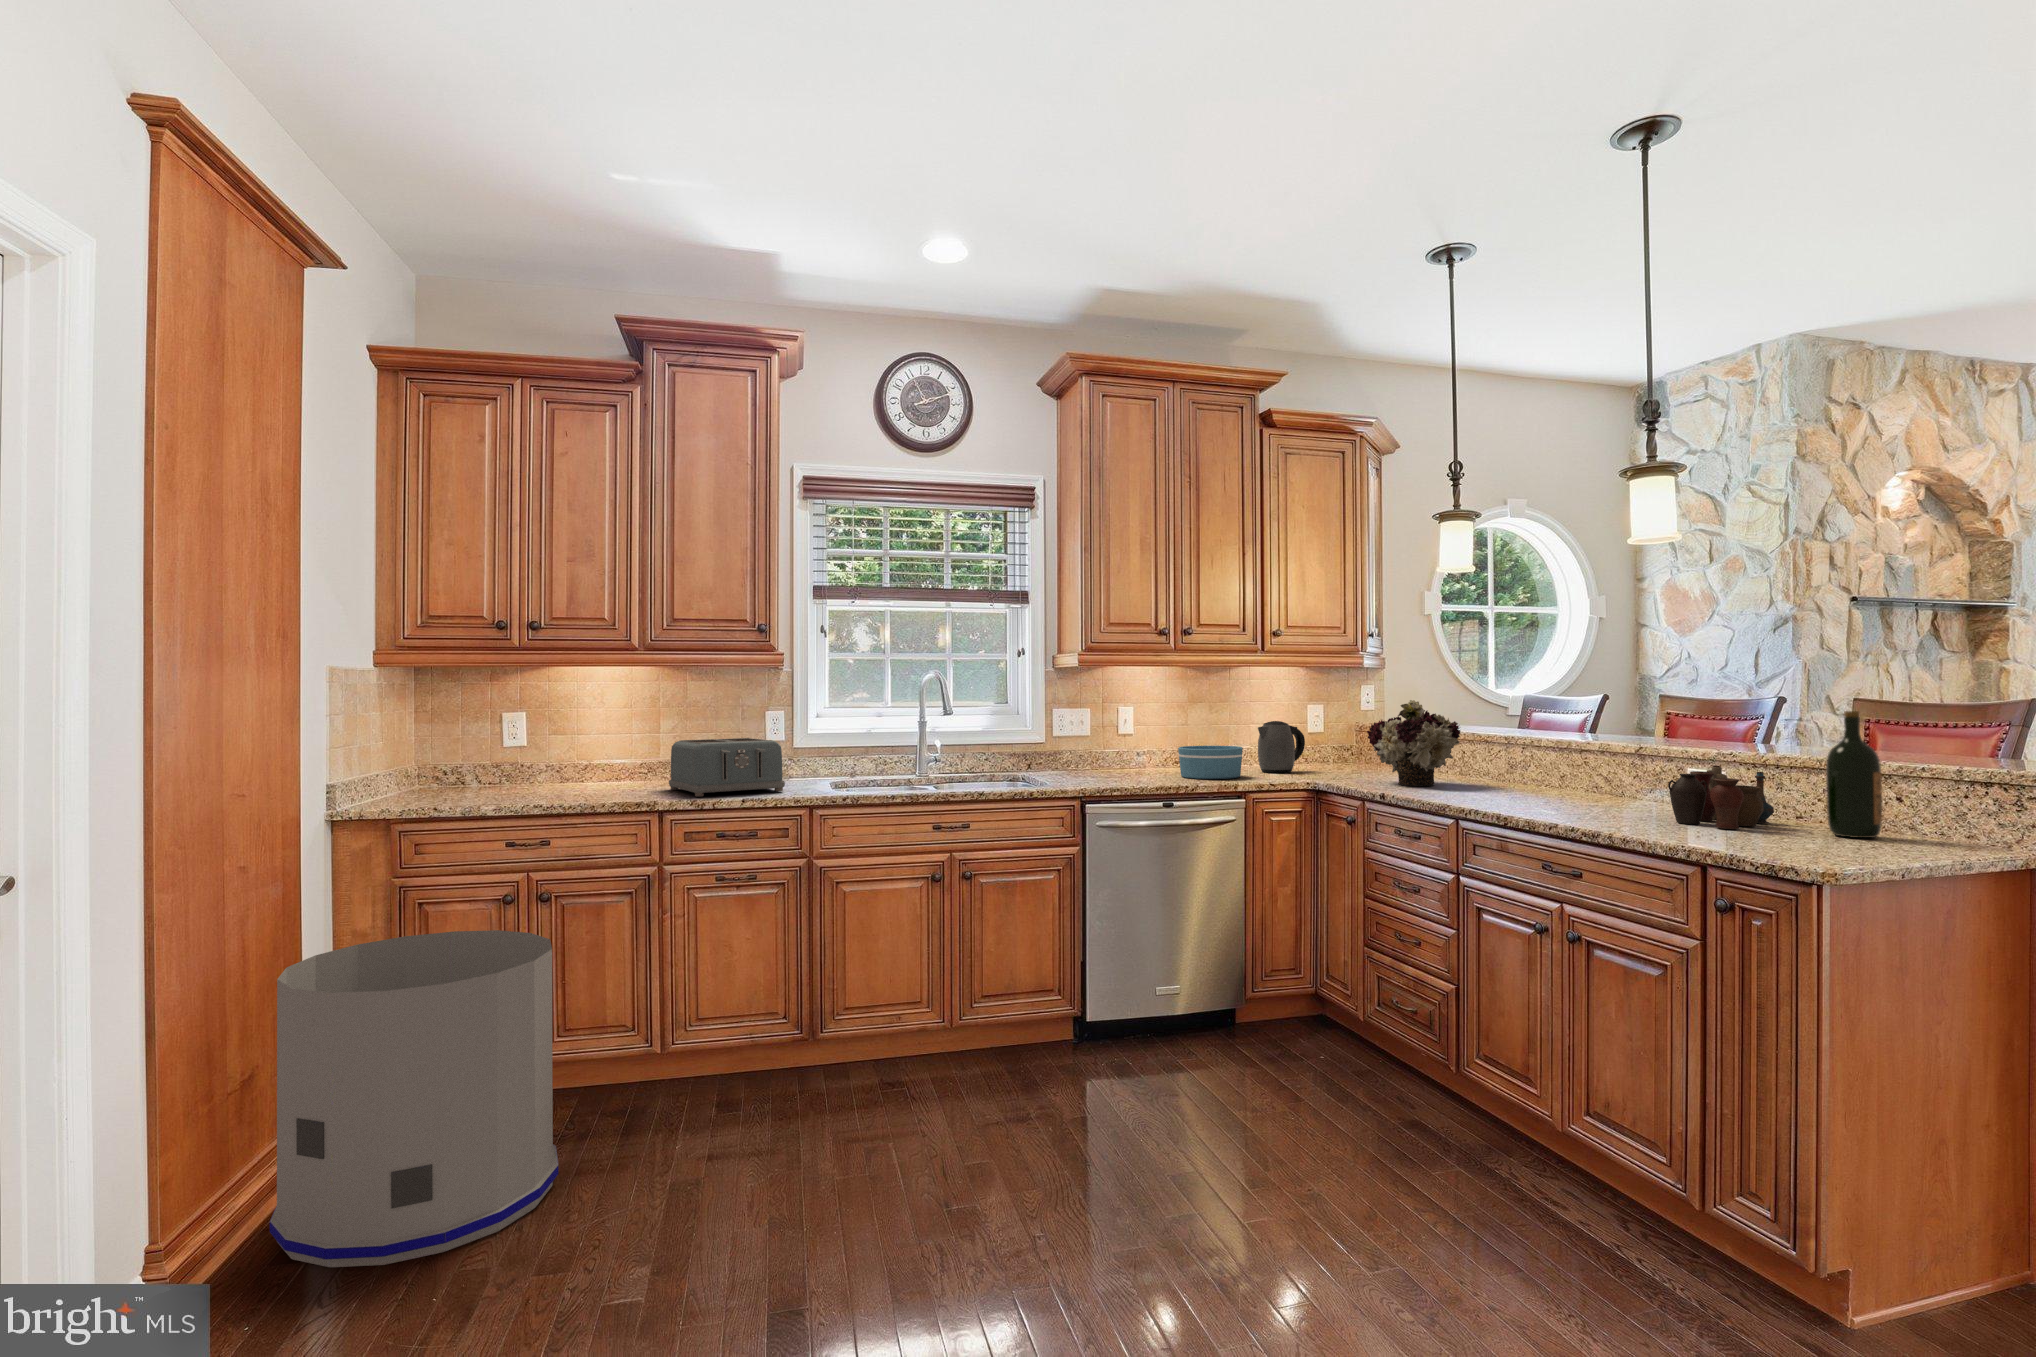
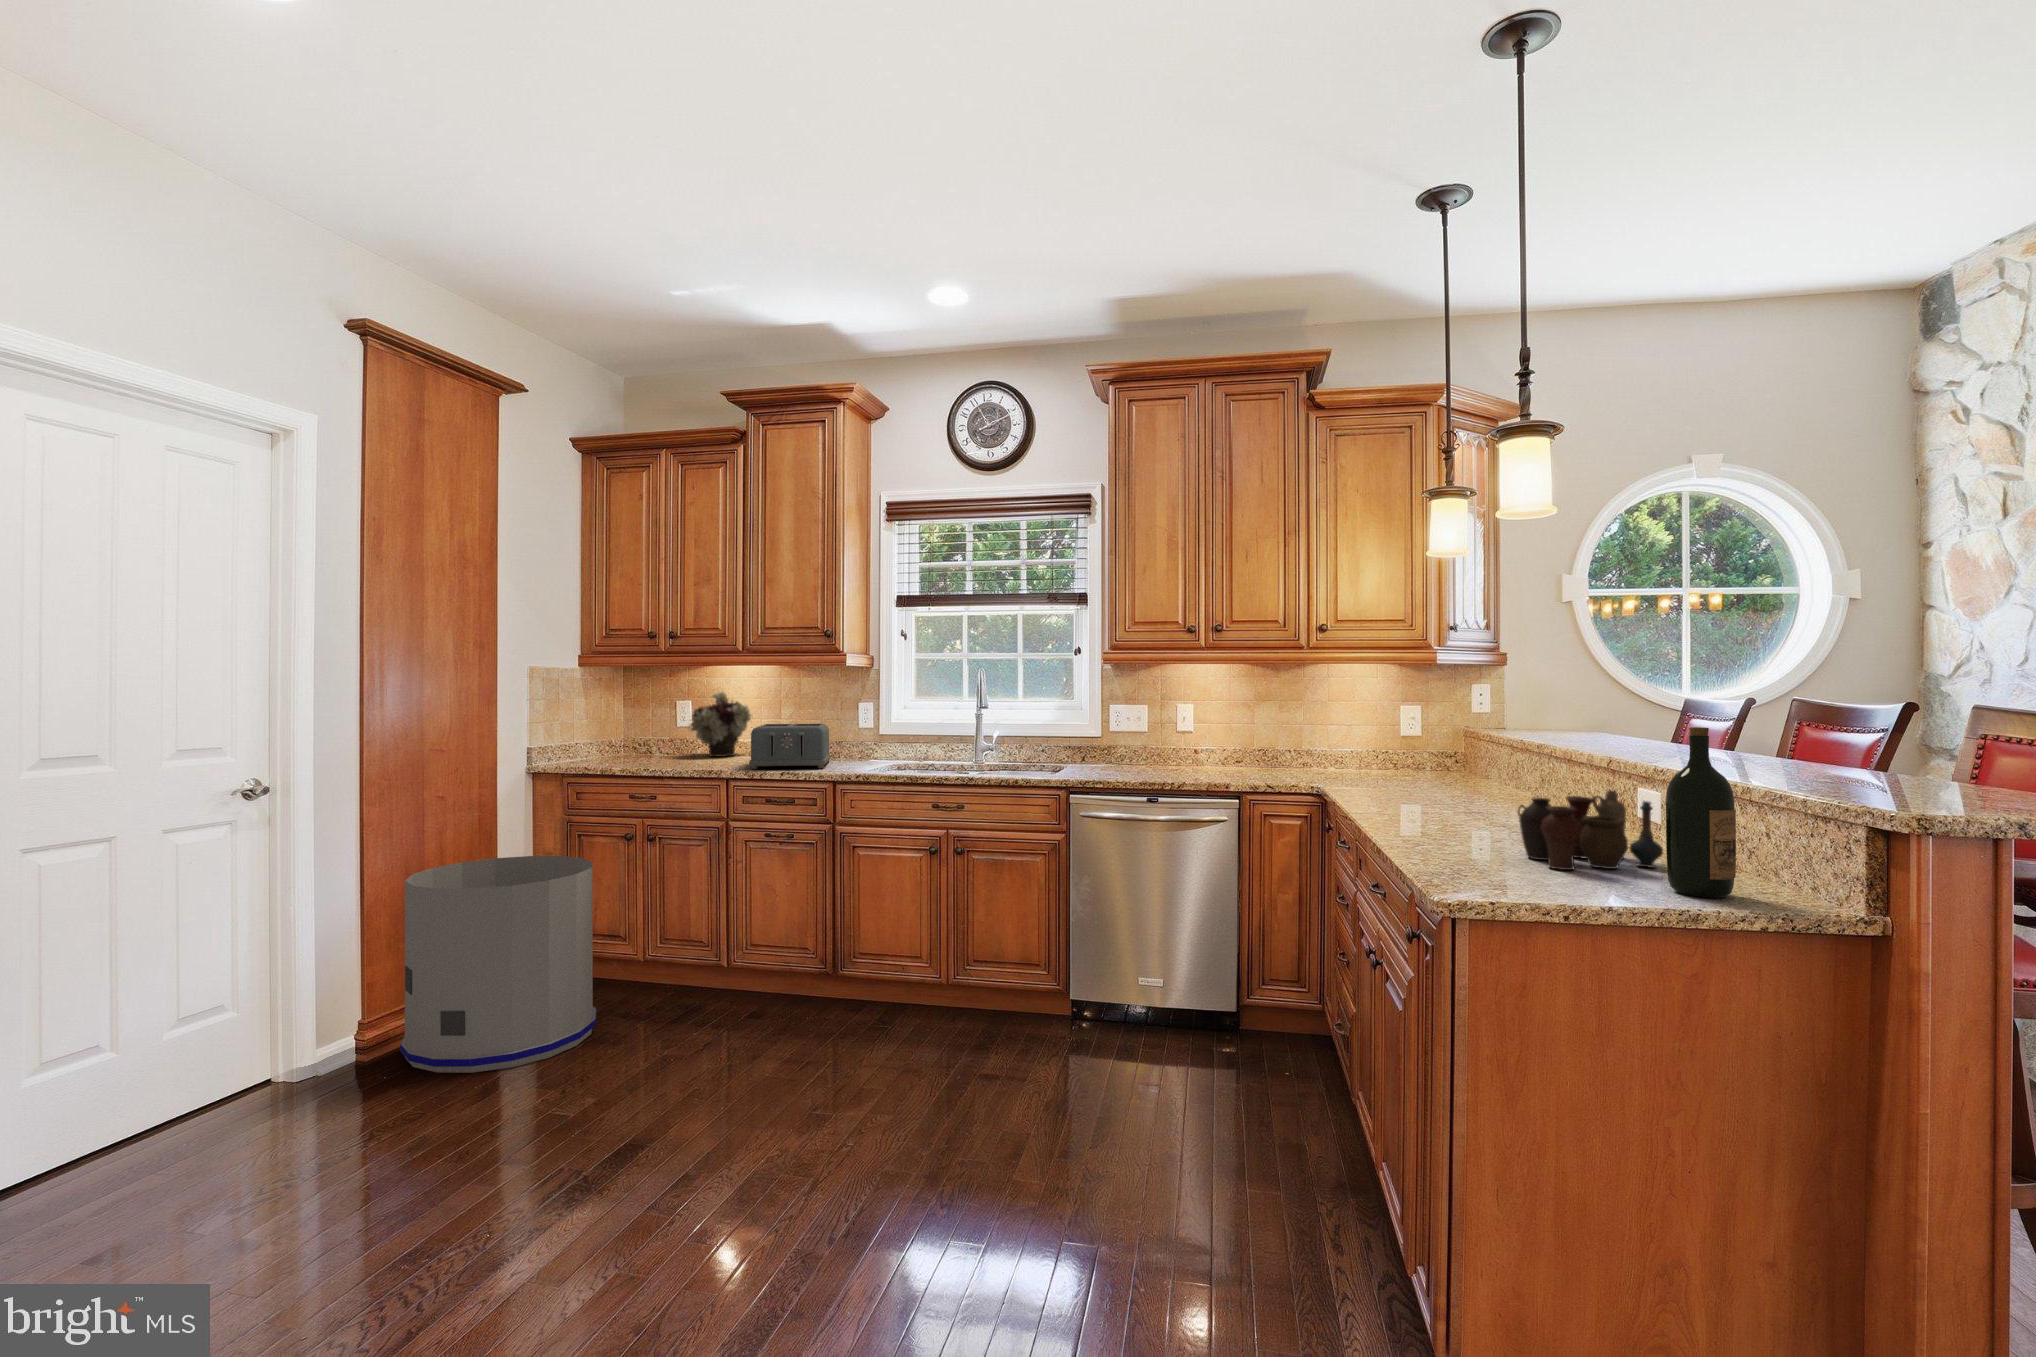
flower arrangement: present [1367,700,1460,786] -> present [690,692,752,757]
kettle: present [1258,721,1305,773] -> none [1300,720,1358,775]
bowl: present [1178,746,1243,779] -> none [1198,743,1264,778]

